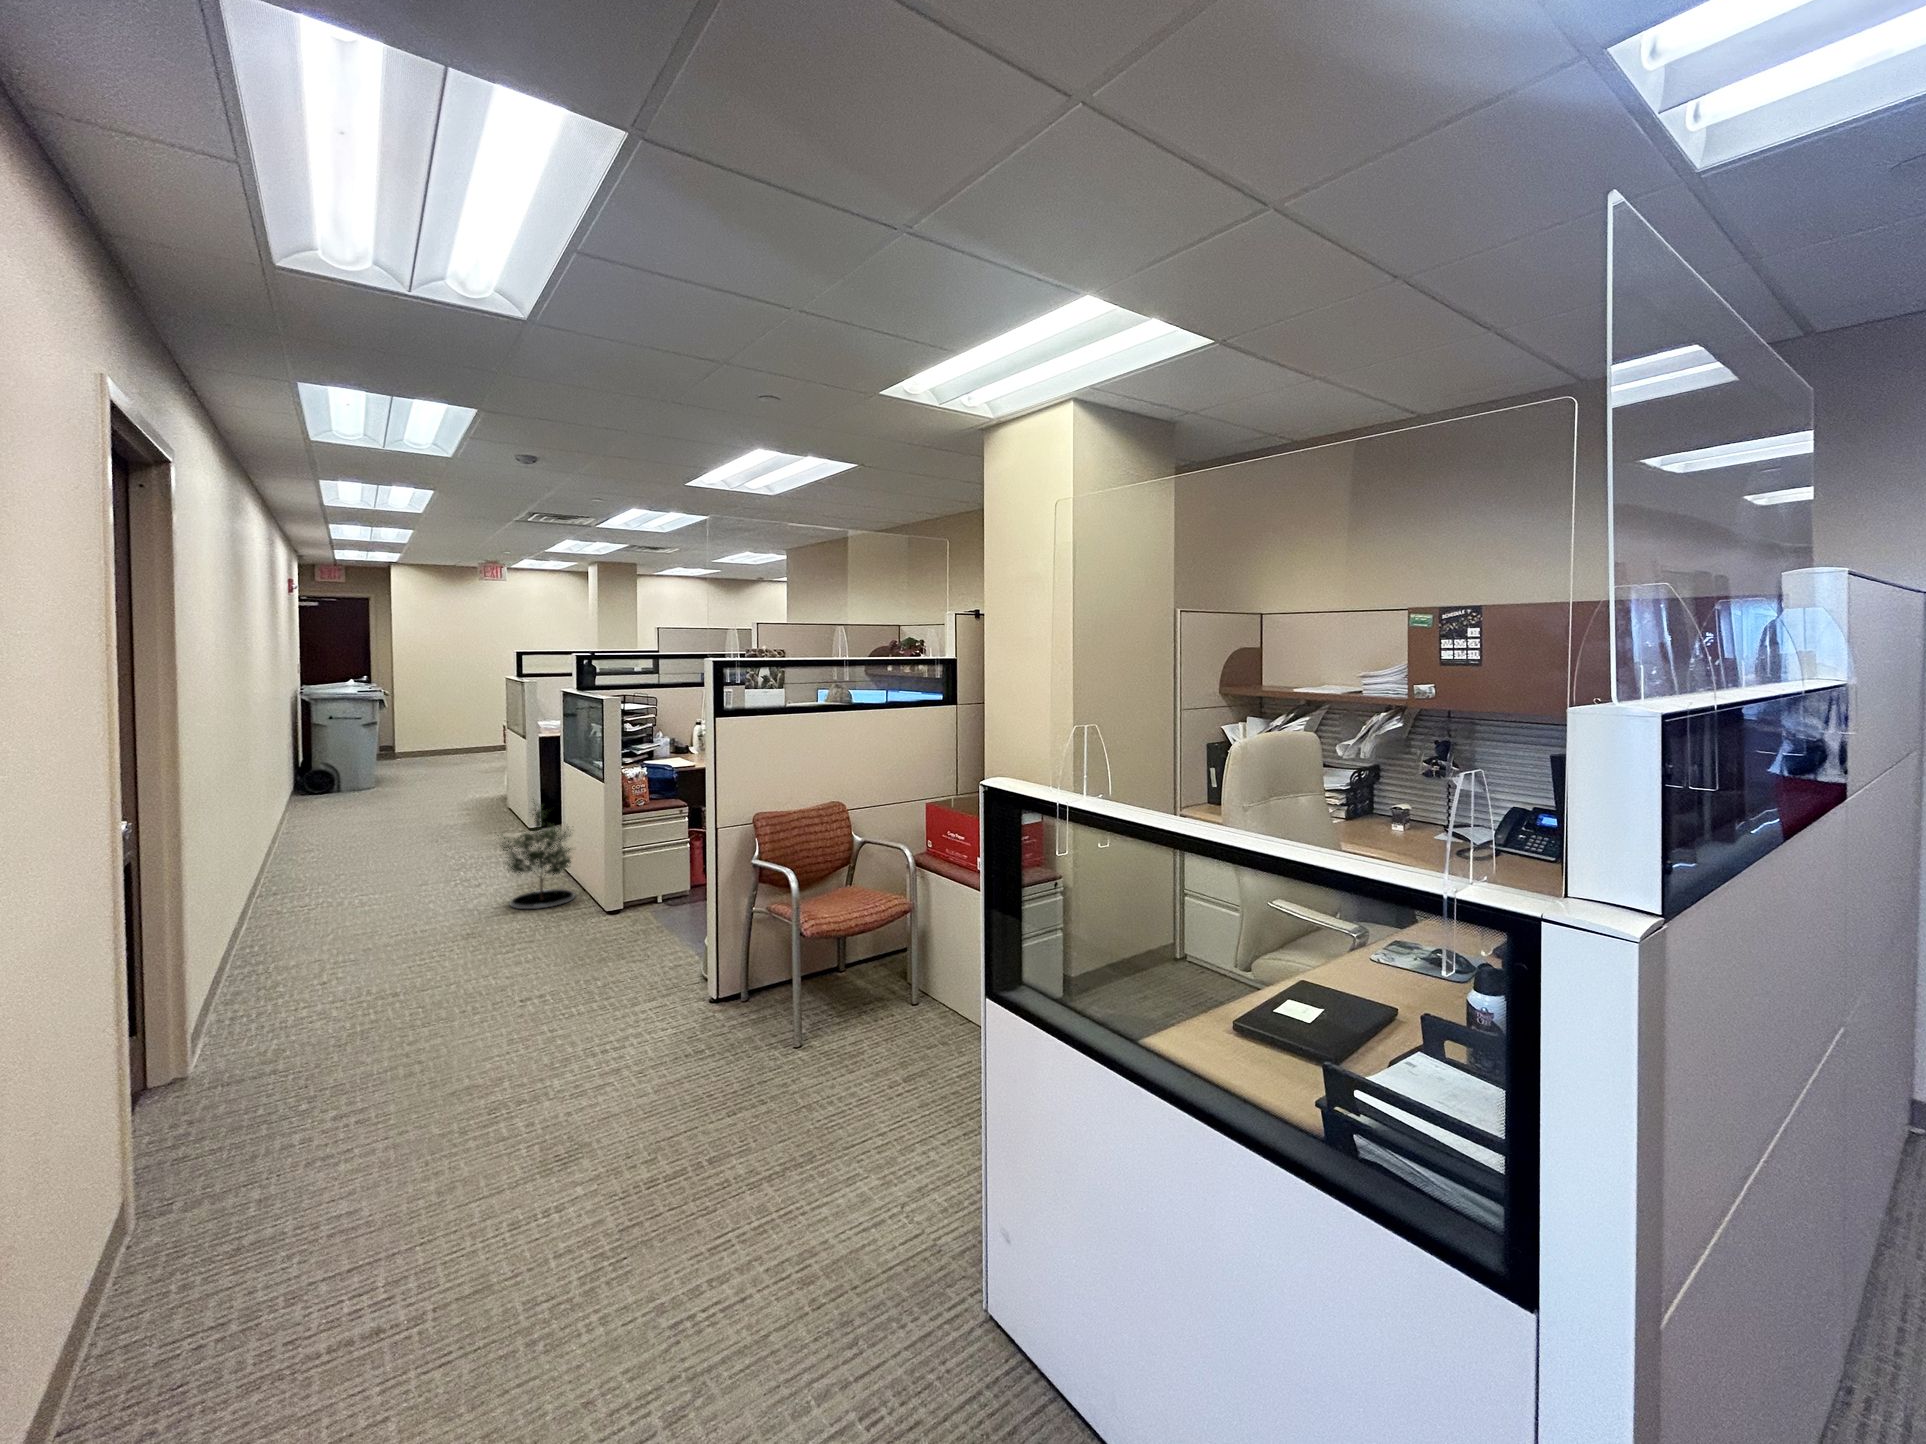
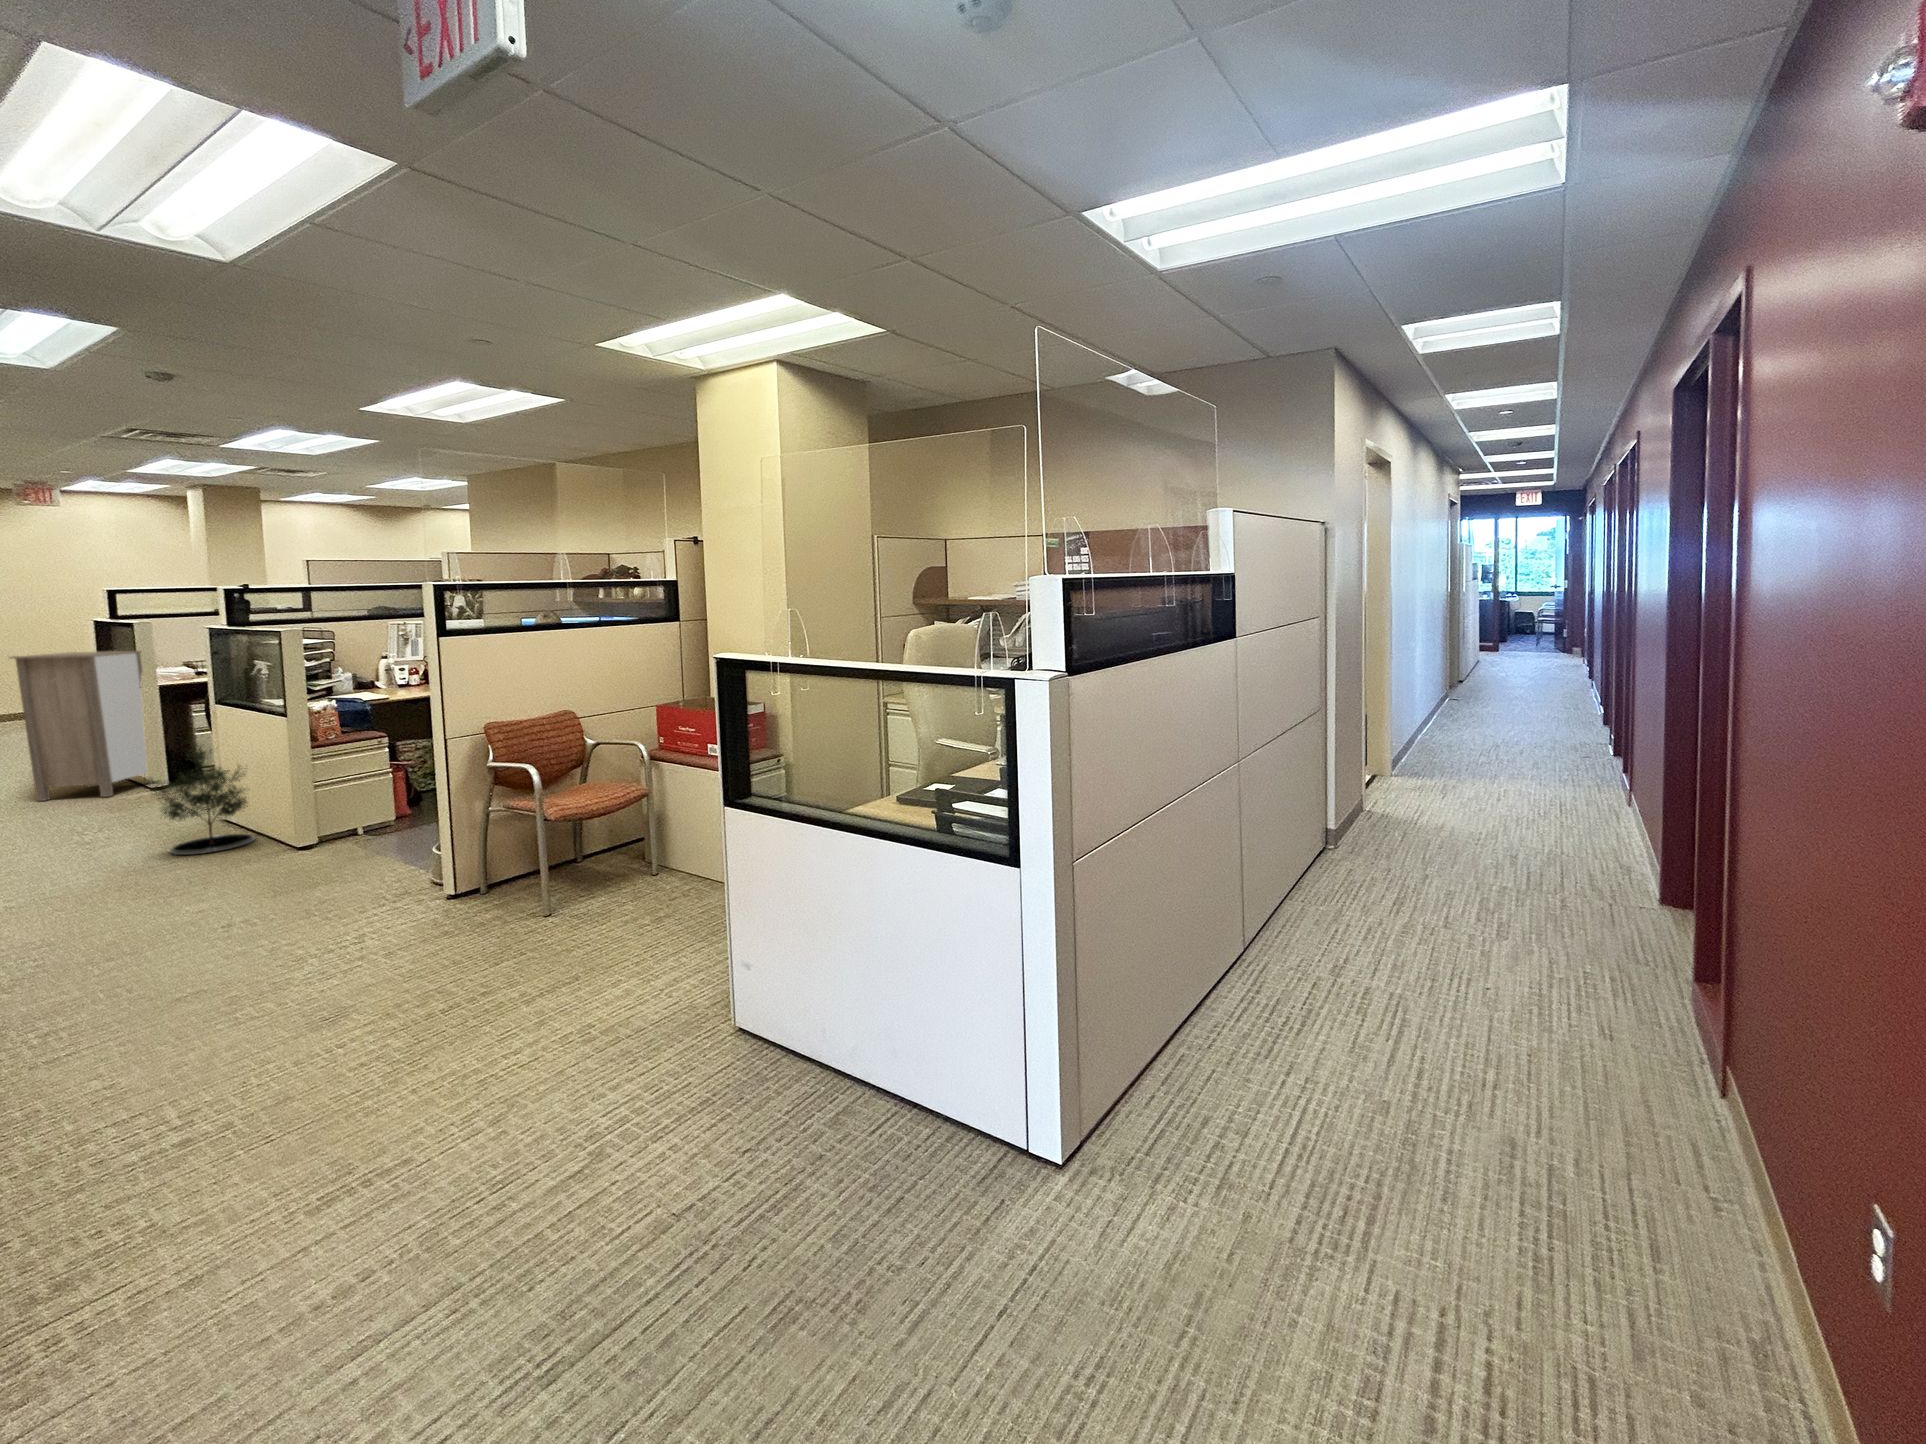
storage cabinet: none [437,708,530,836] -> present [10,651,155,801]

